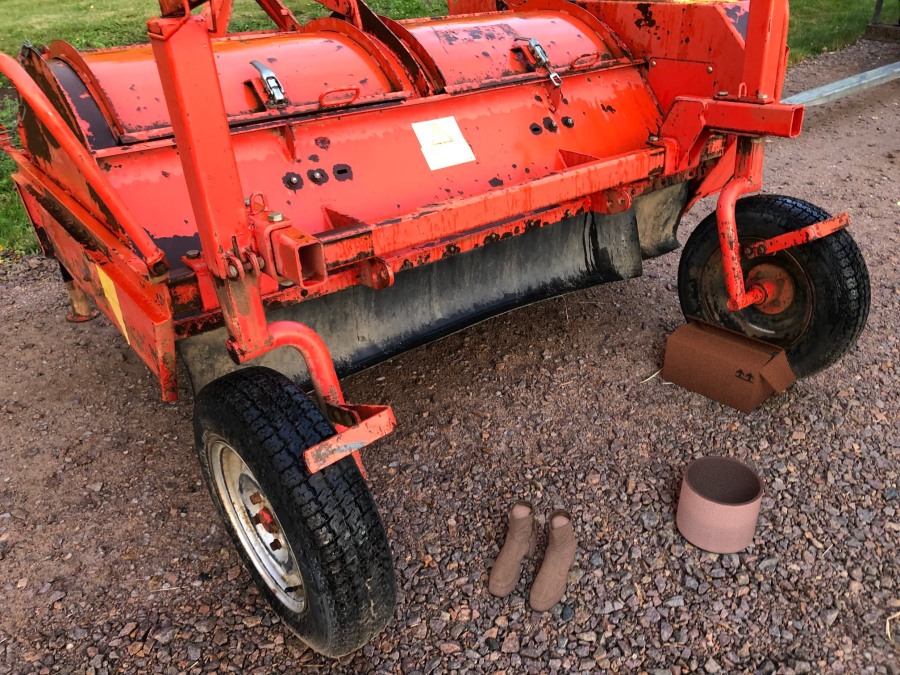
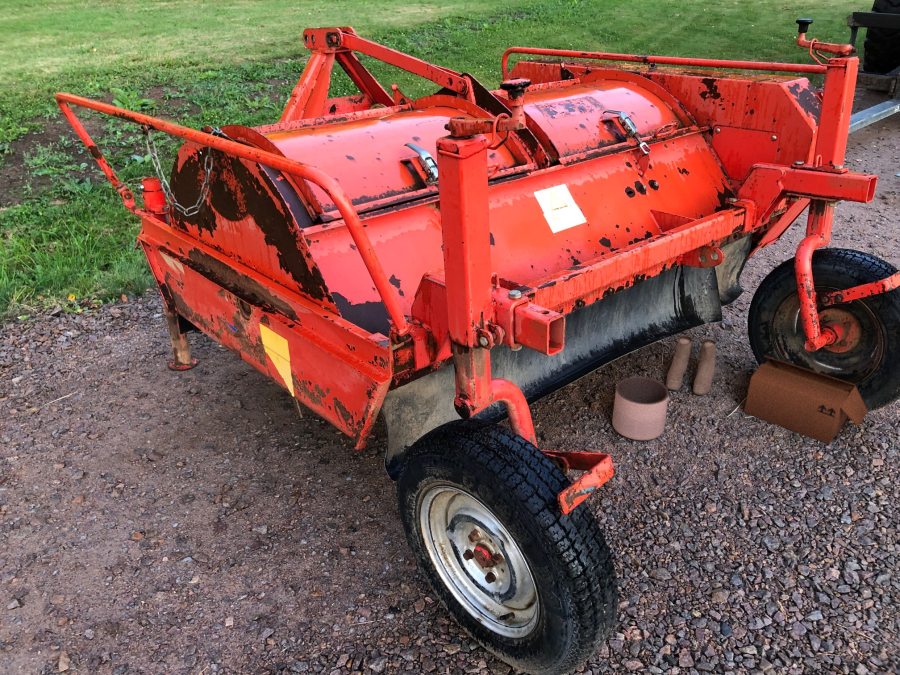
planter: present [676,456,764,554] -> present [612,377,669,441]
boots: present [488,500,576,612] -> present [666,336,716,395]

